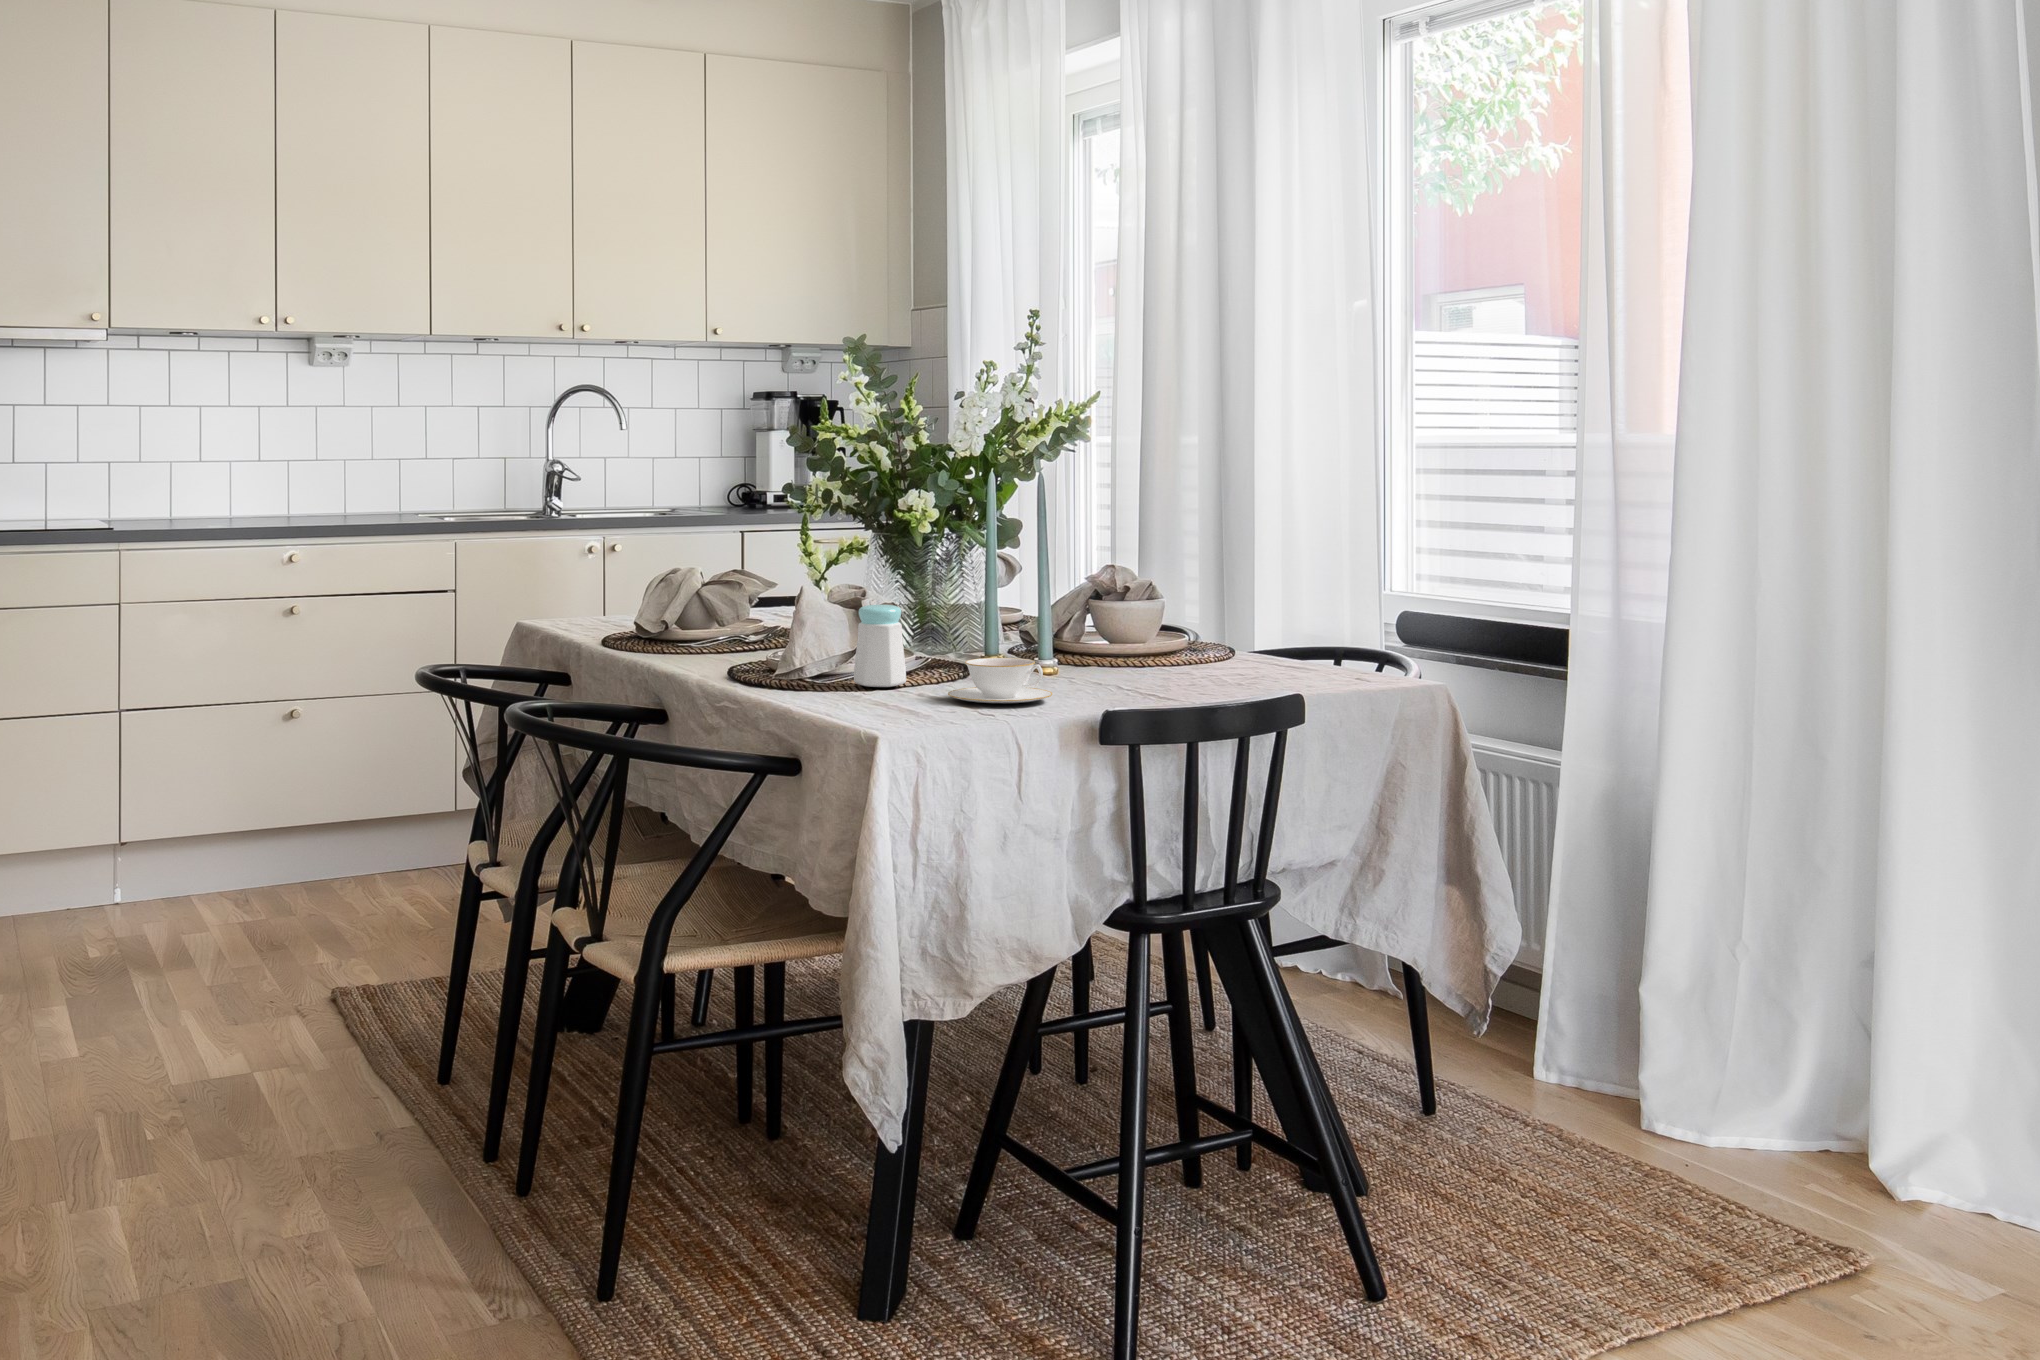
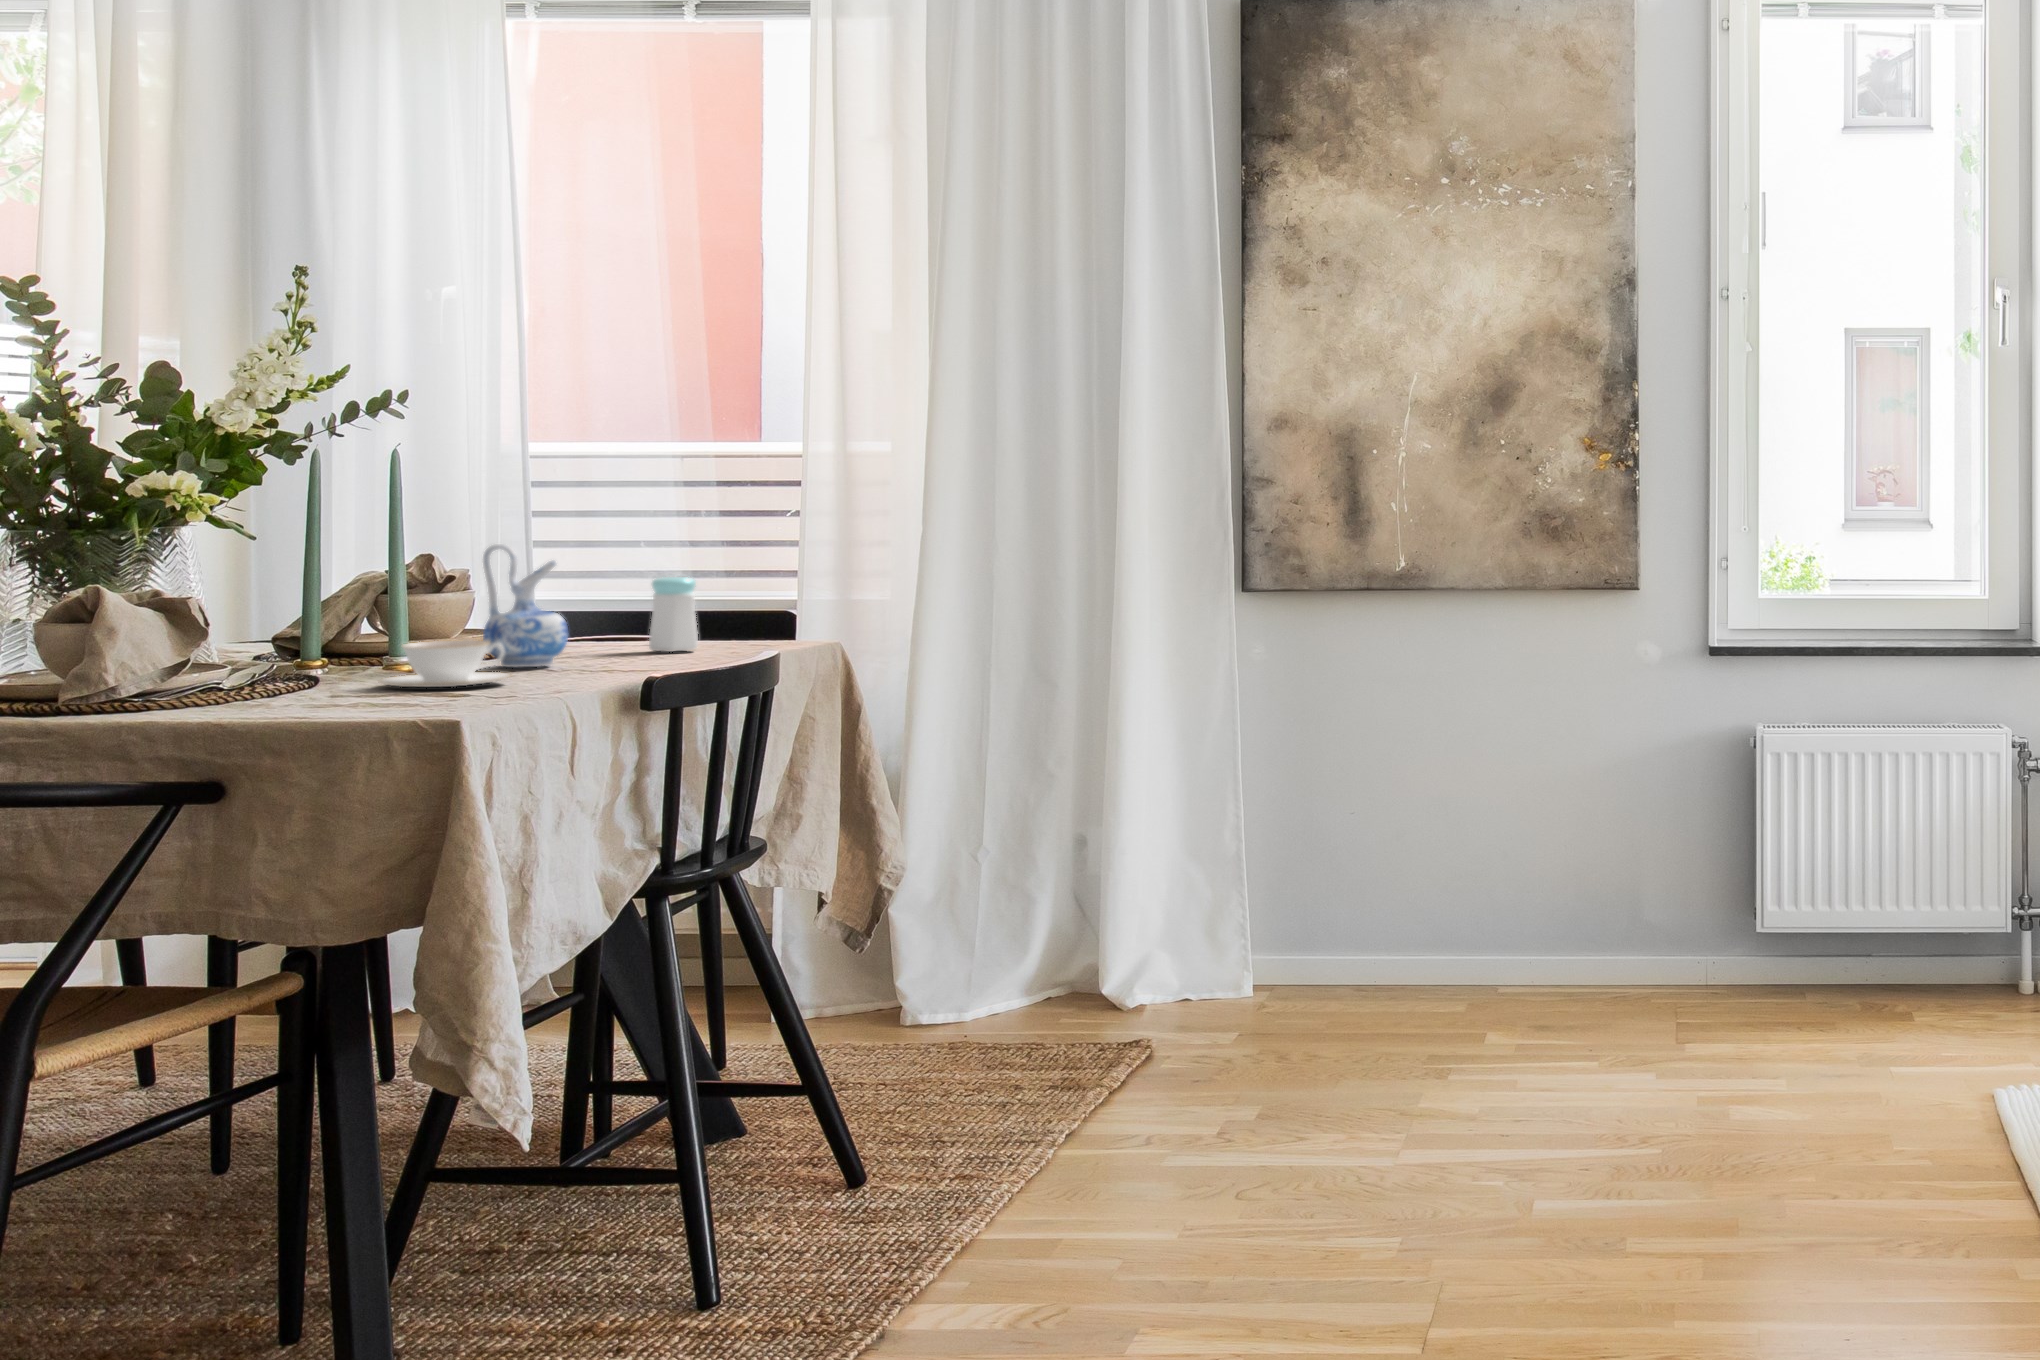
ceramic pitcher: none [1095,566,1165,686] -> present [483,544,568,668]
salt shaker: present [854,605,906,687] -> present [649,577,698,652]

